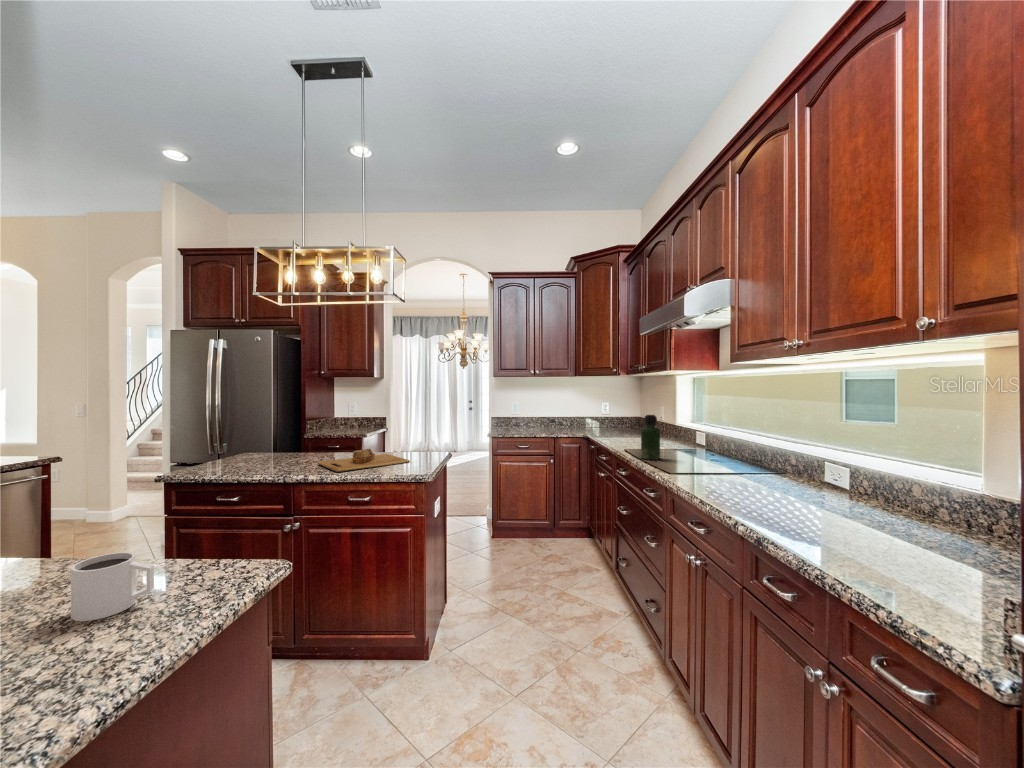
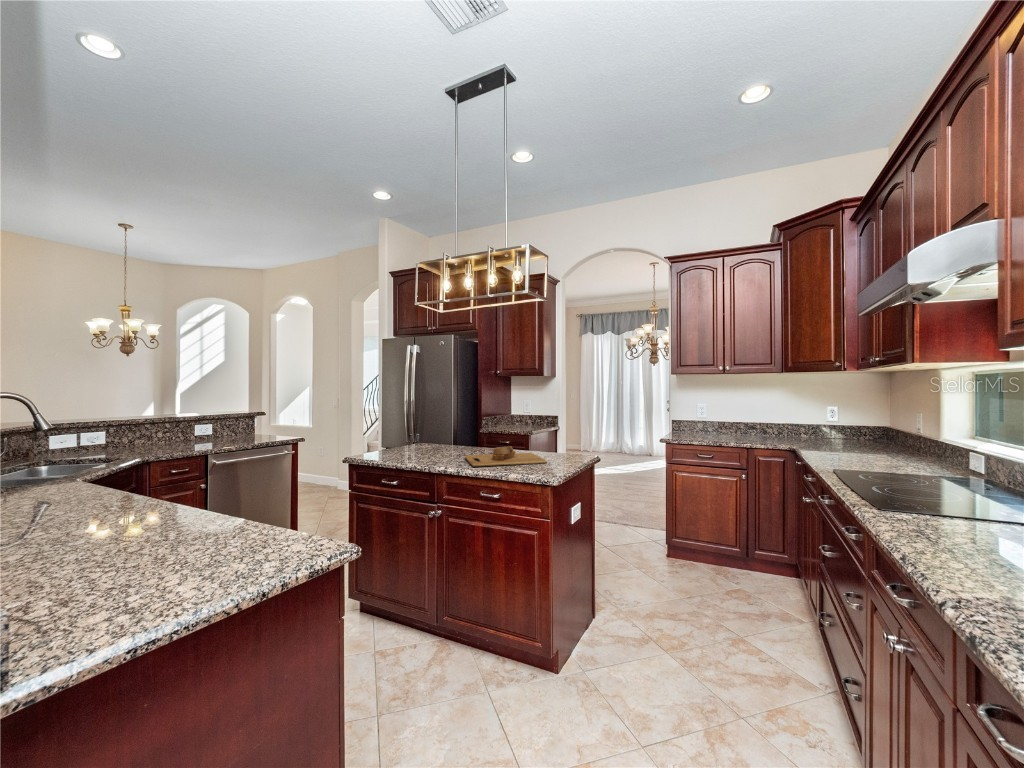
bottle: present [641,415,660,460] -> none [851,424,884,488]
mug: present [71,552,154,621] -> none [188,515,242,567]

